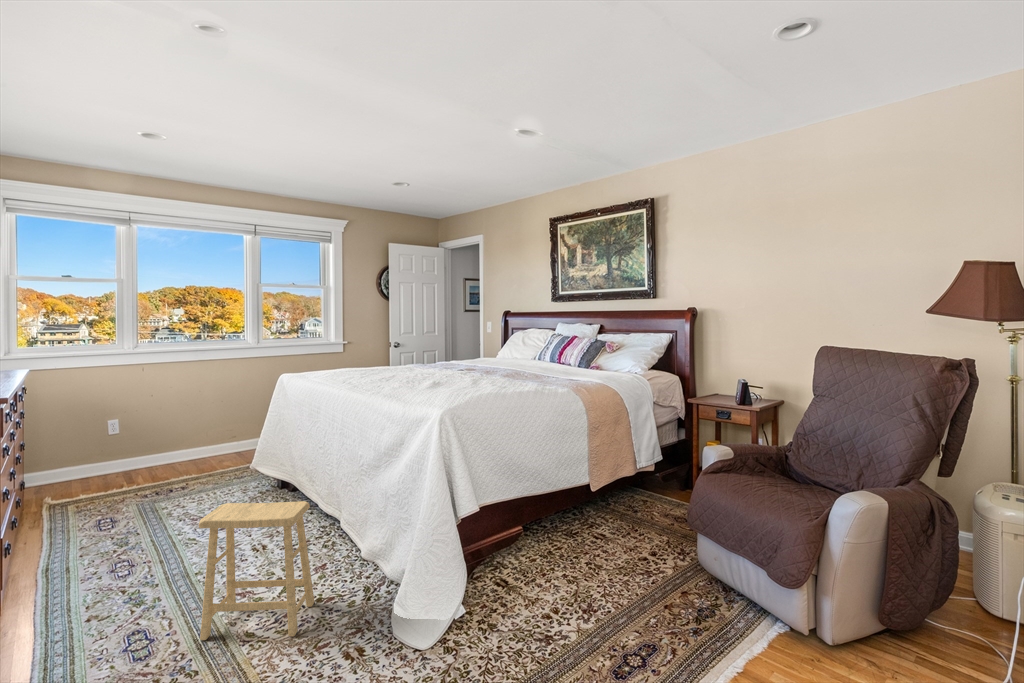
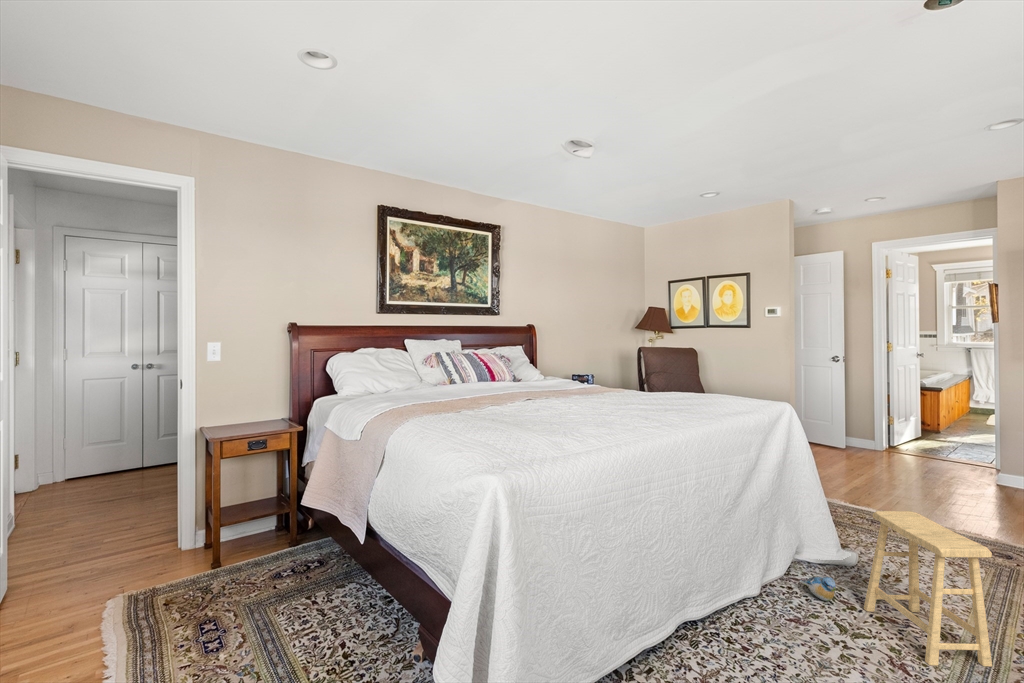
plush toy: none [324,559,364,586] -> present [799,577,836,601]

